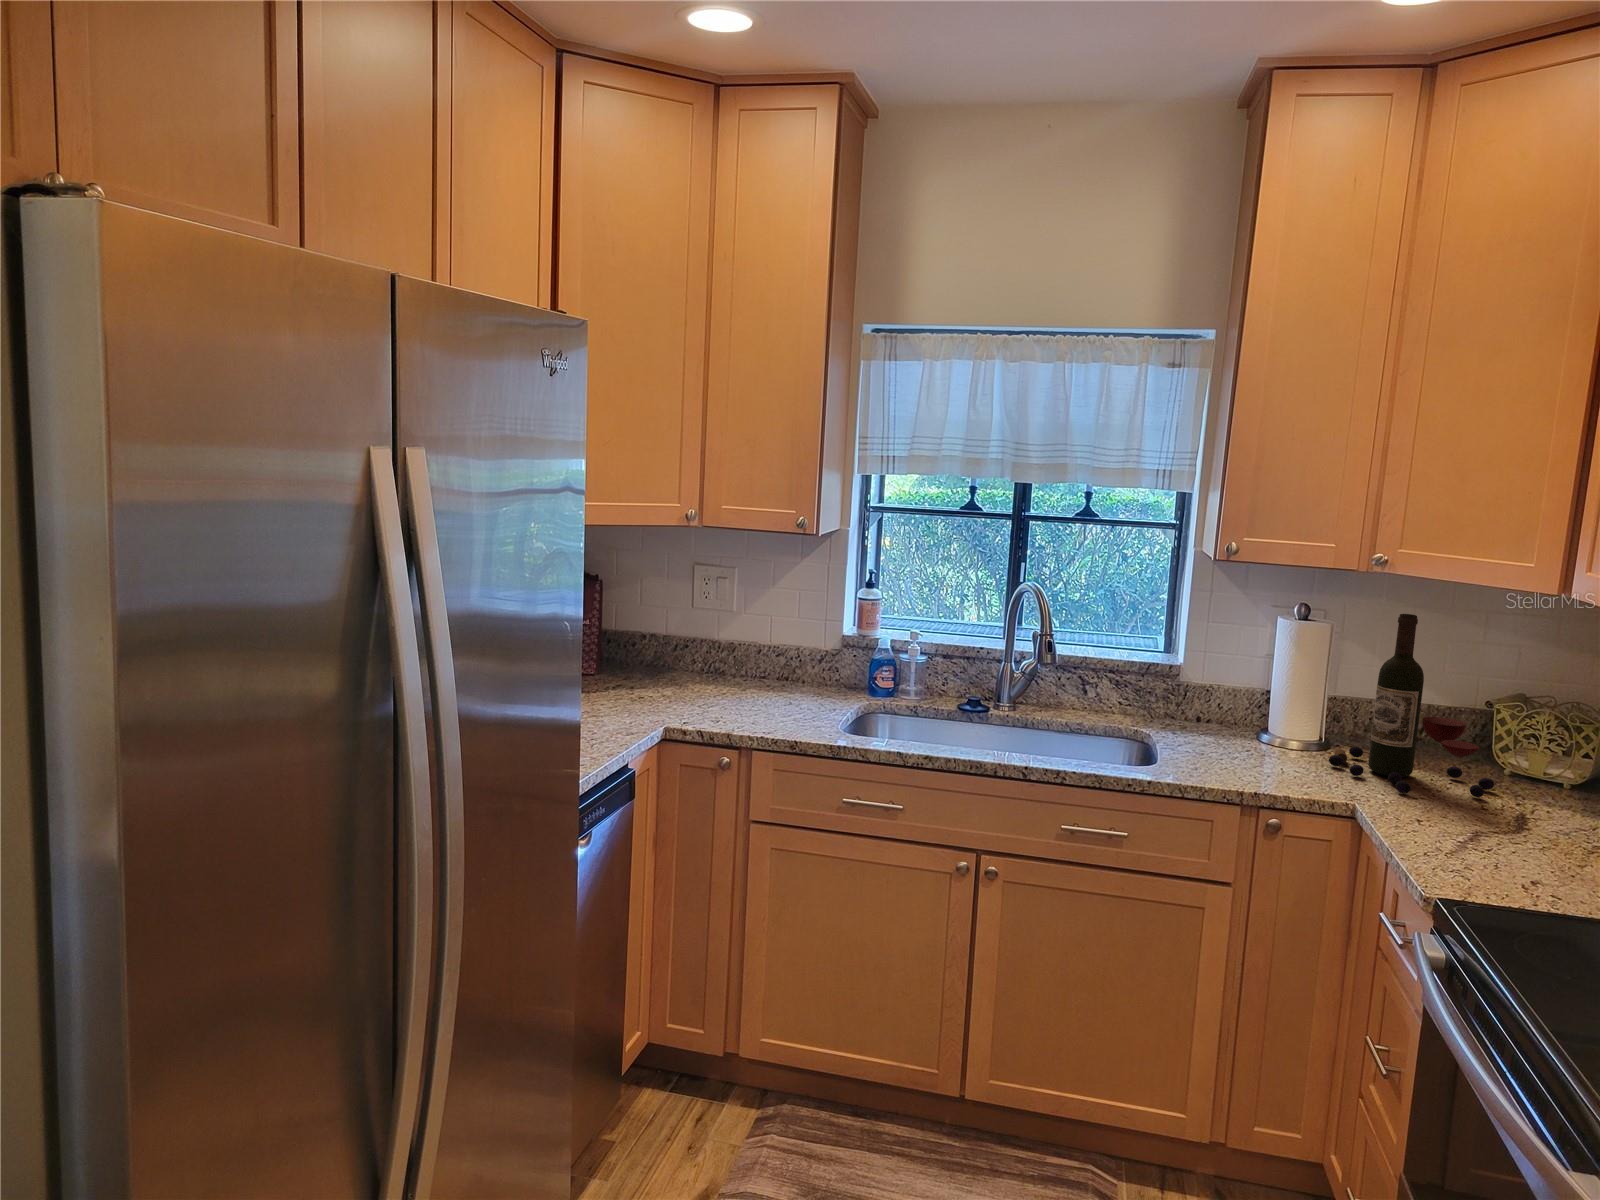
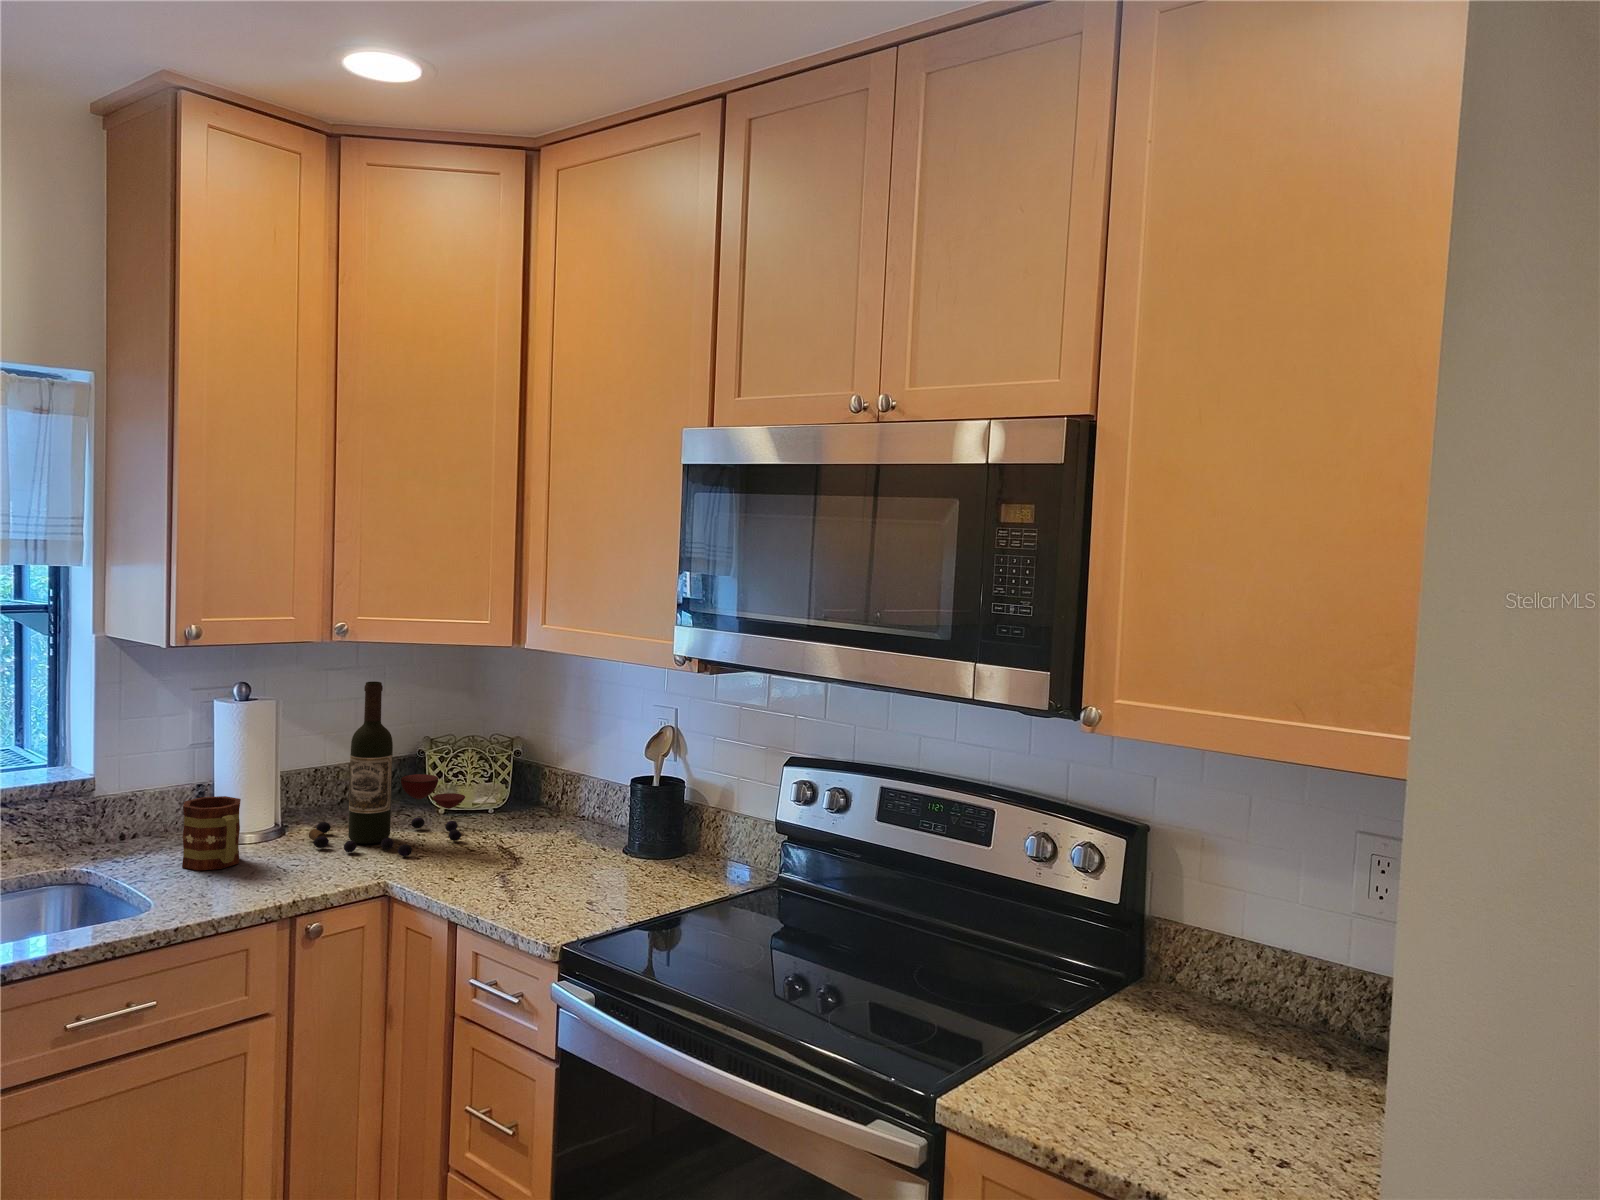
mug: none [1208,694,1264,757] -> present [182,796,241,870]

